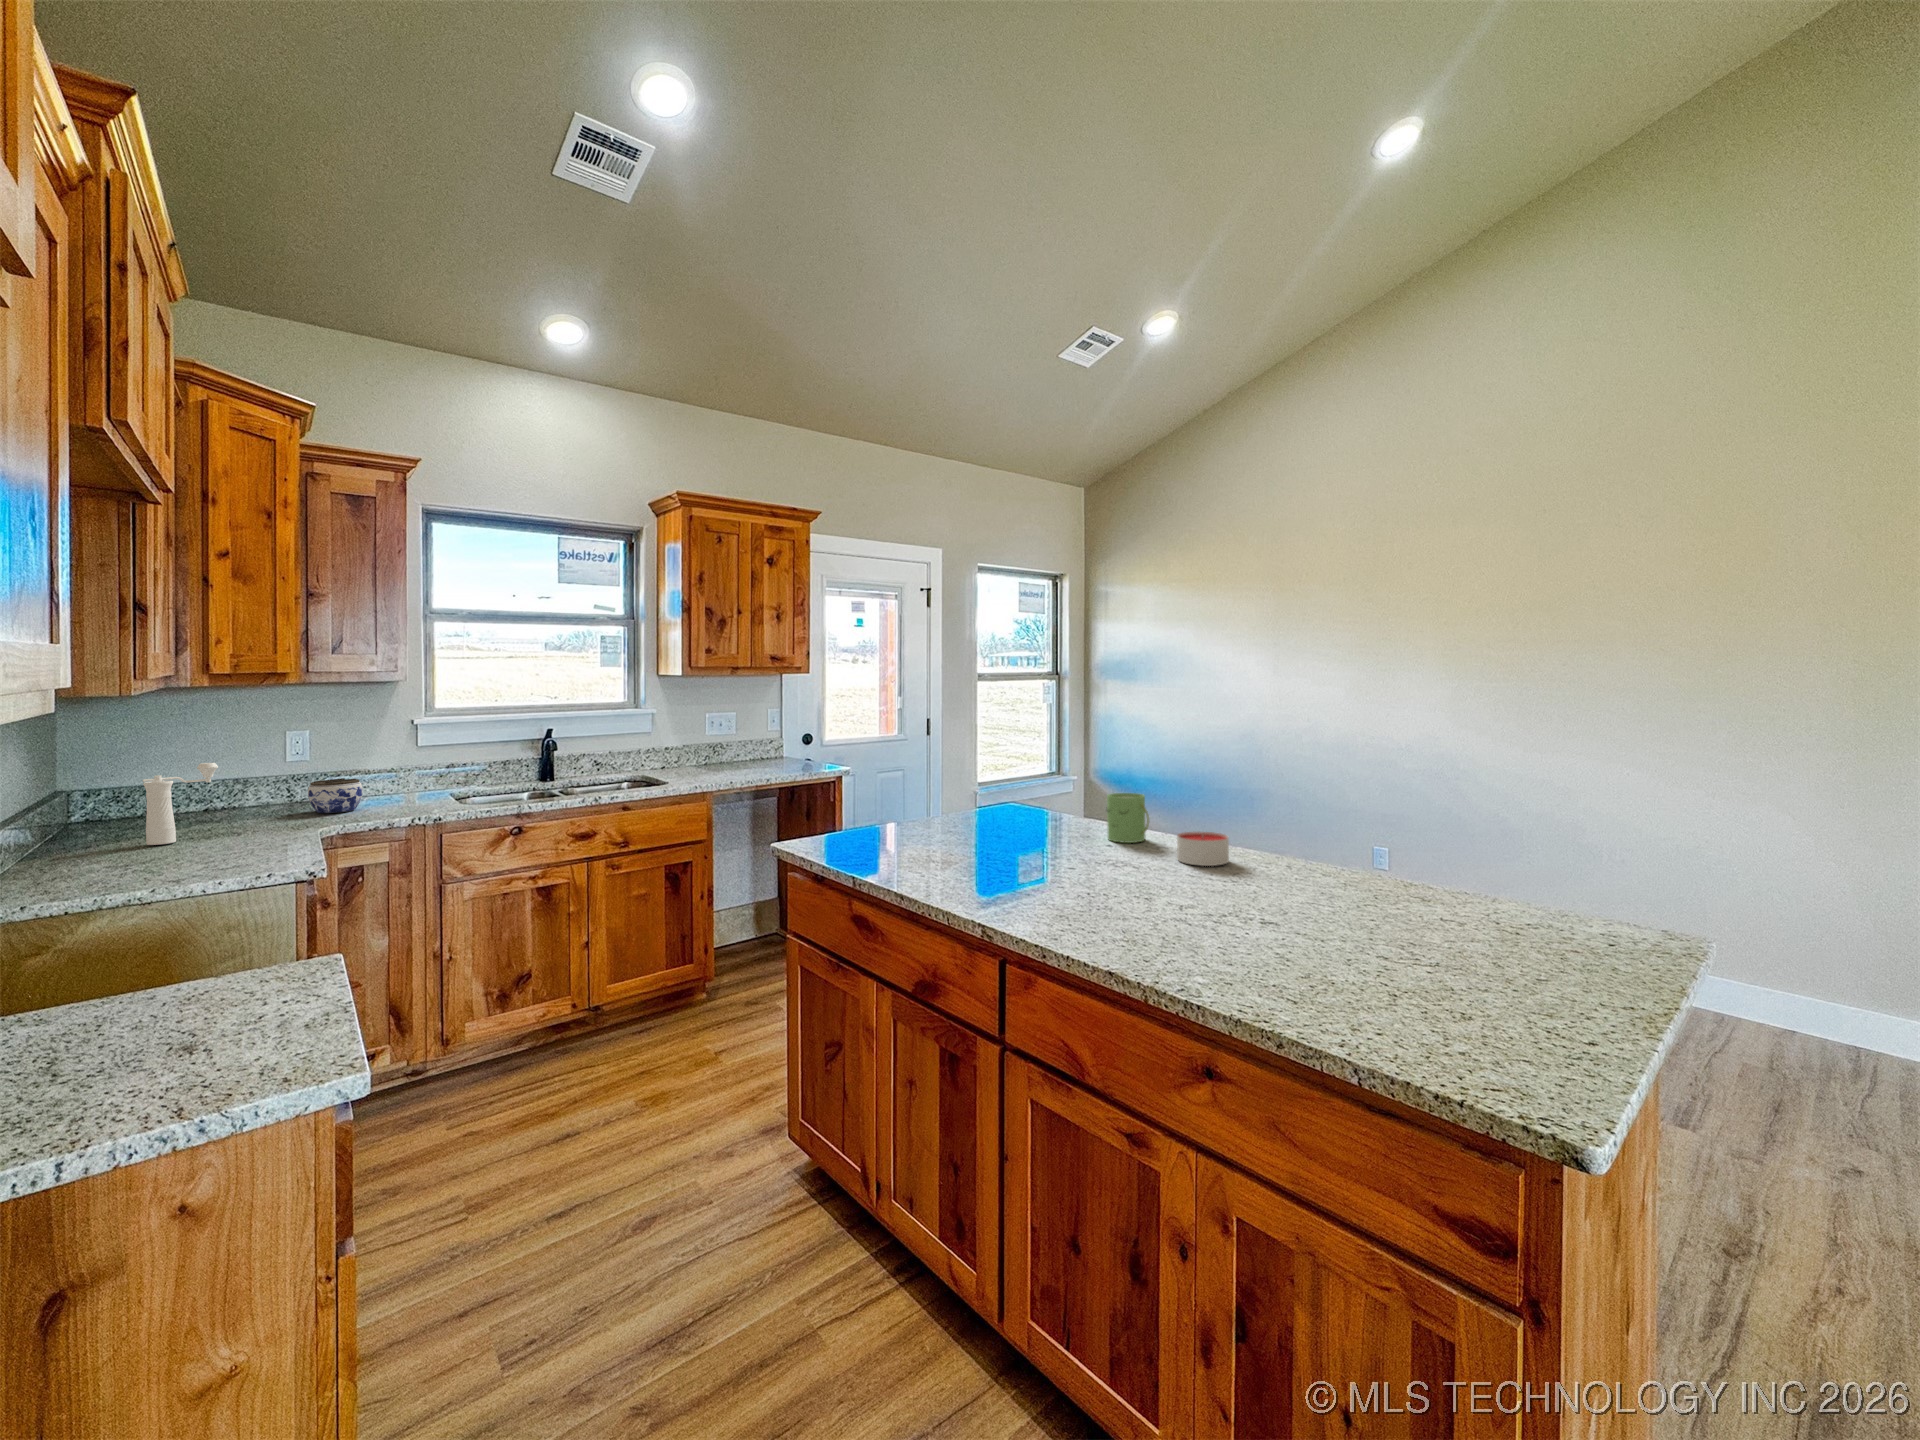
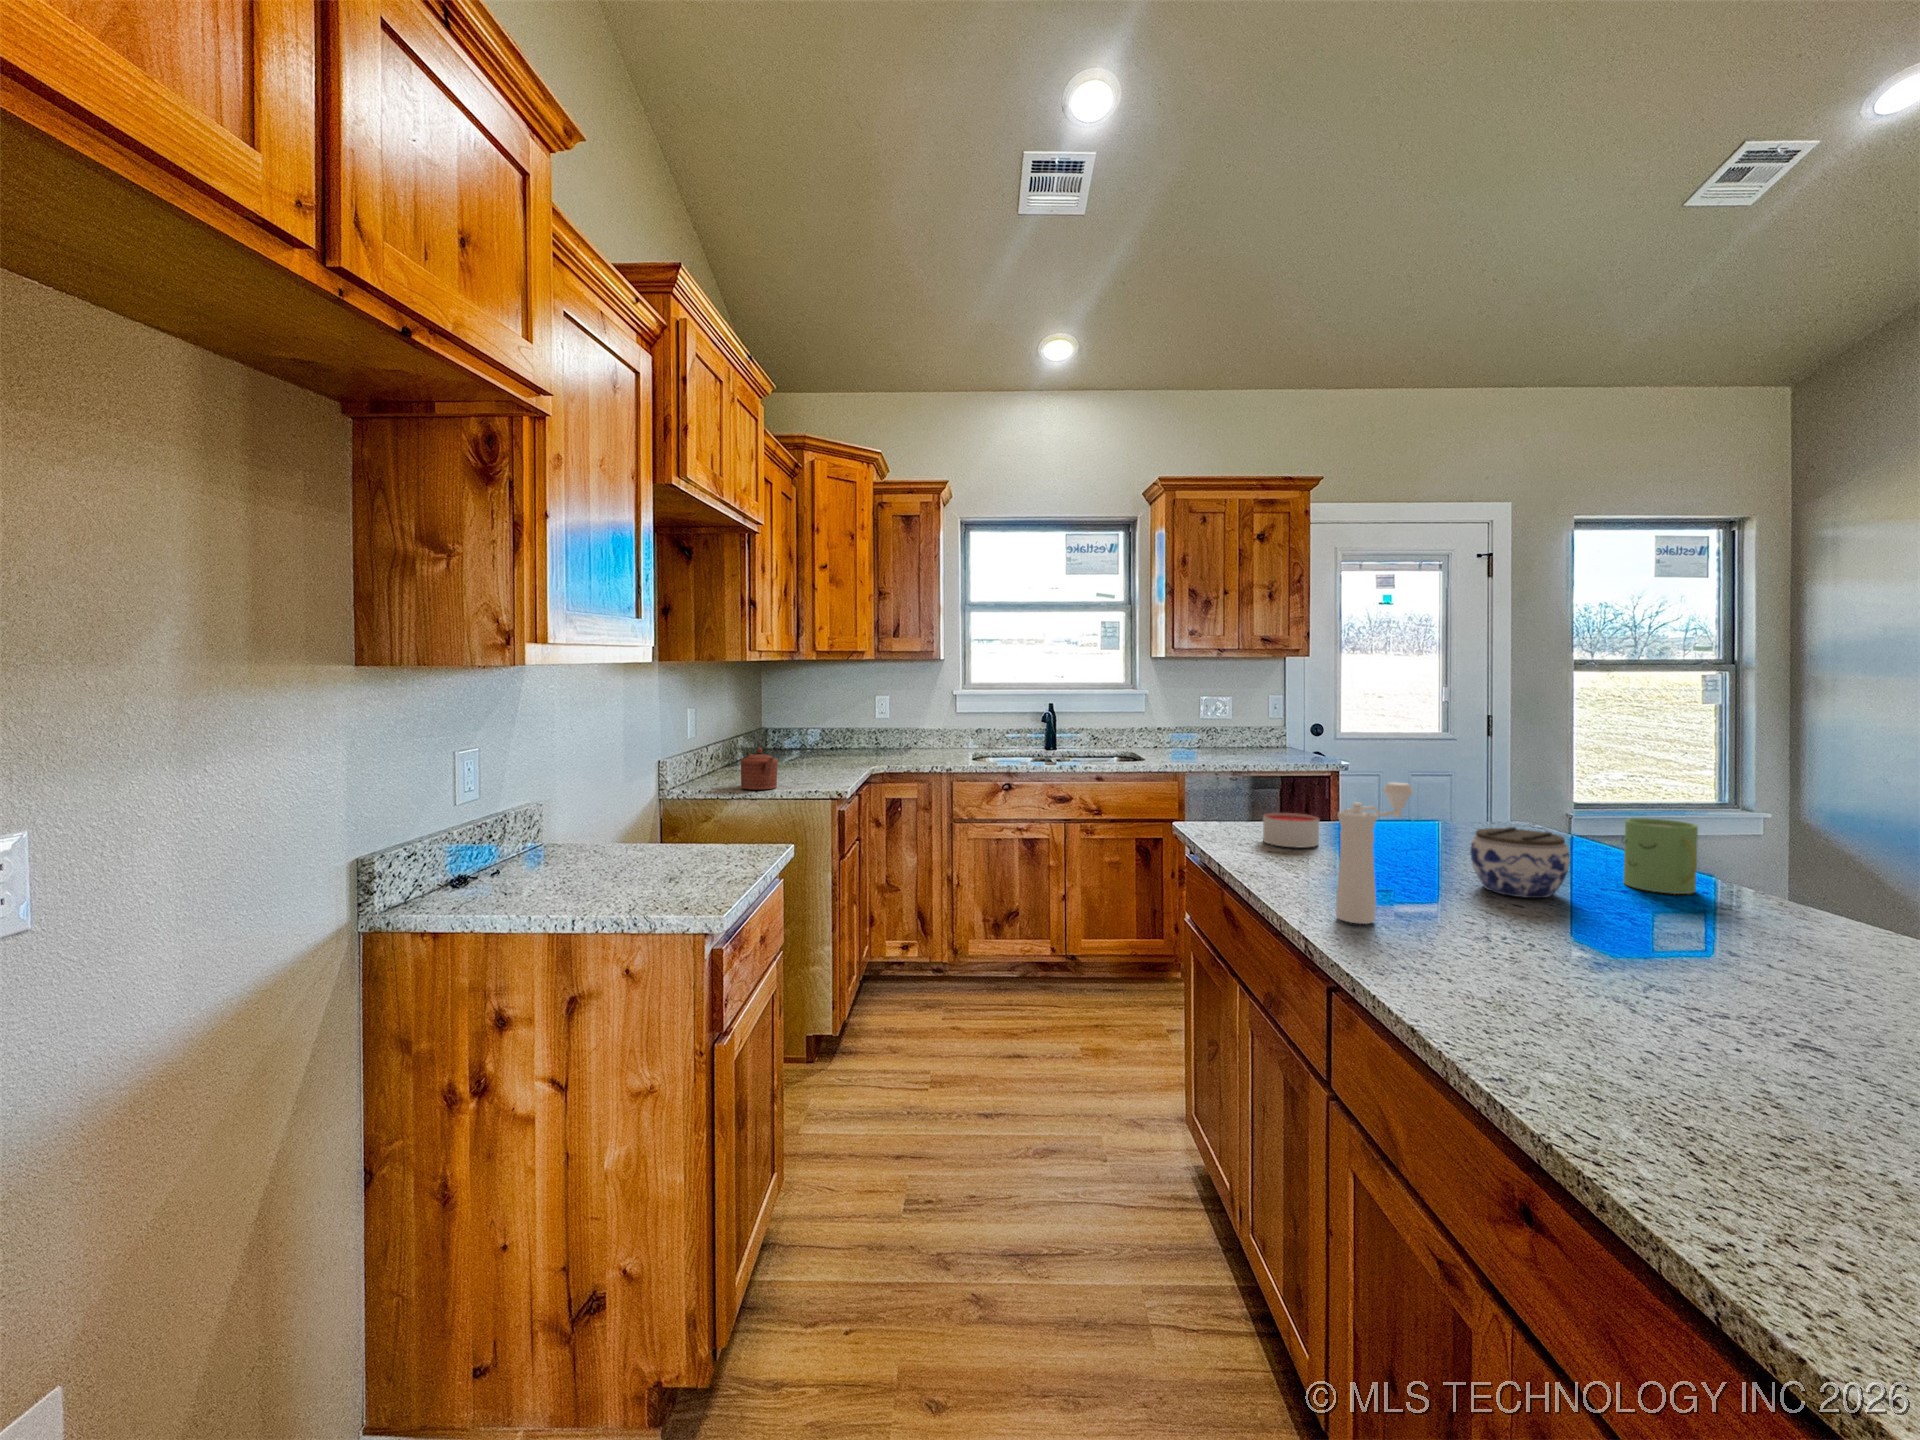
pepper mill: present [143,763,218,845] -> present [1336,782,1413,924]
jar: present [308,778,363,813] -> present [1470,827,1570,898]
teapot: none [63,813,145,879] -> present [741,748,778,790]
candle: present [1177,832,1229,866] -> present [1263,813,1319,847]

